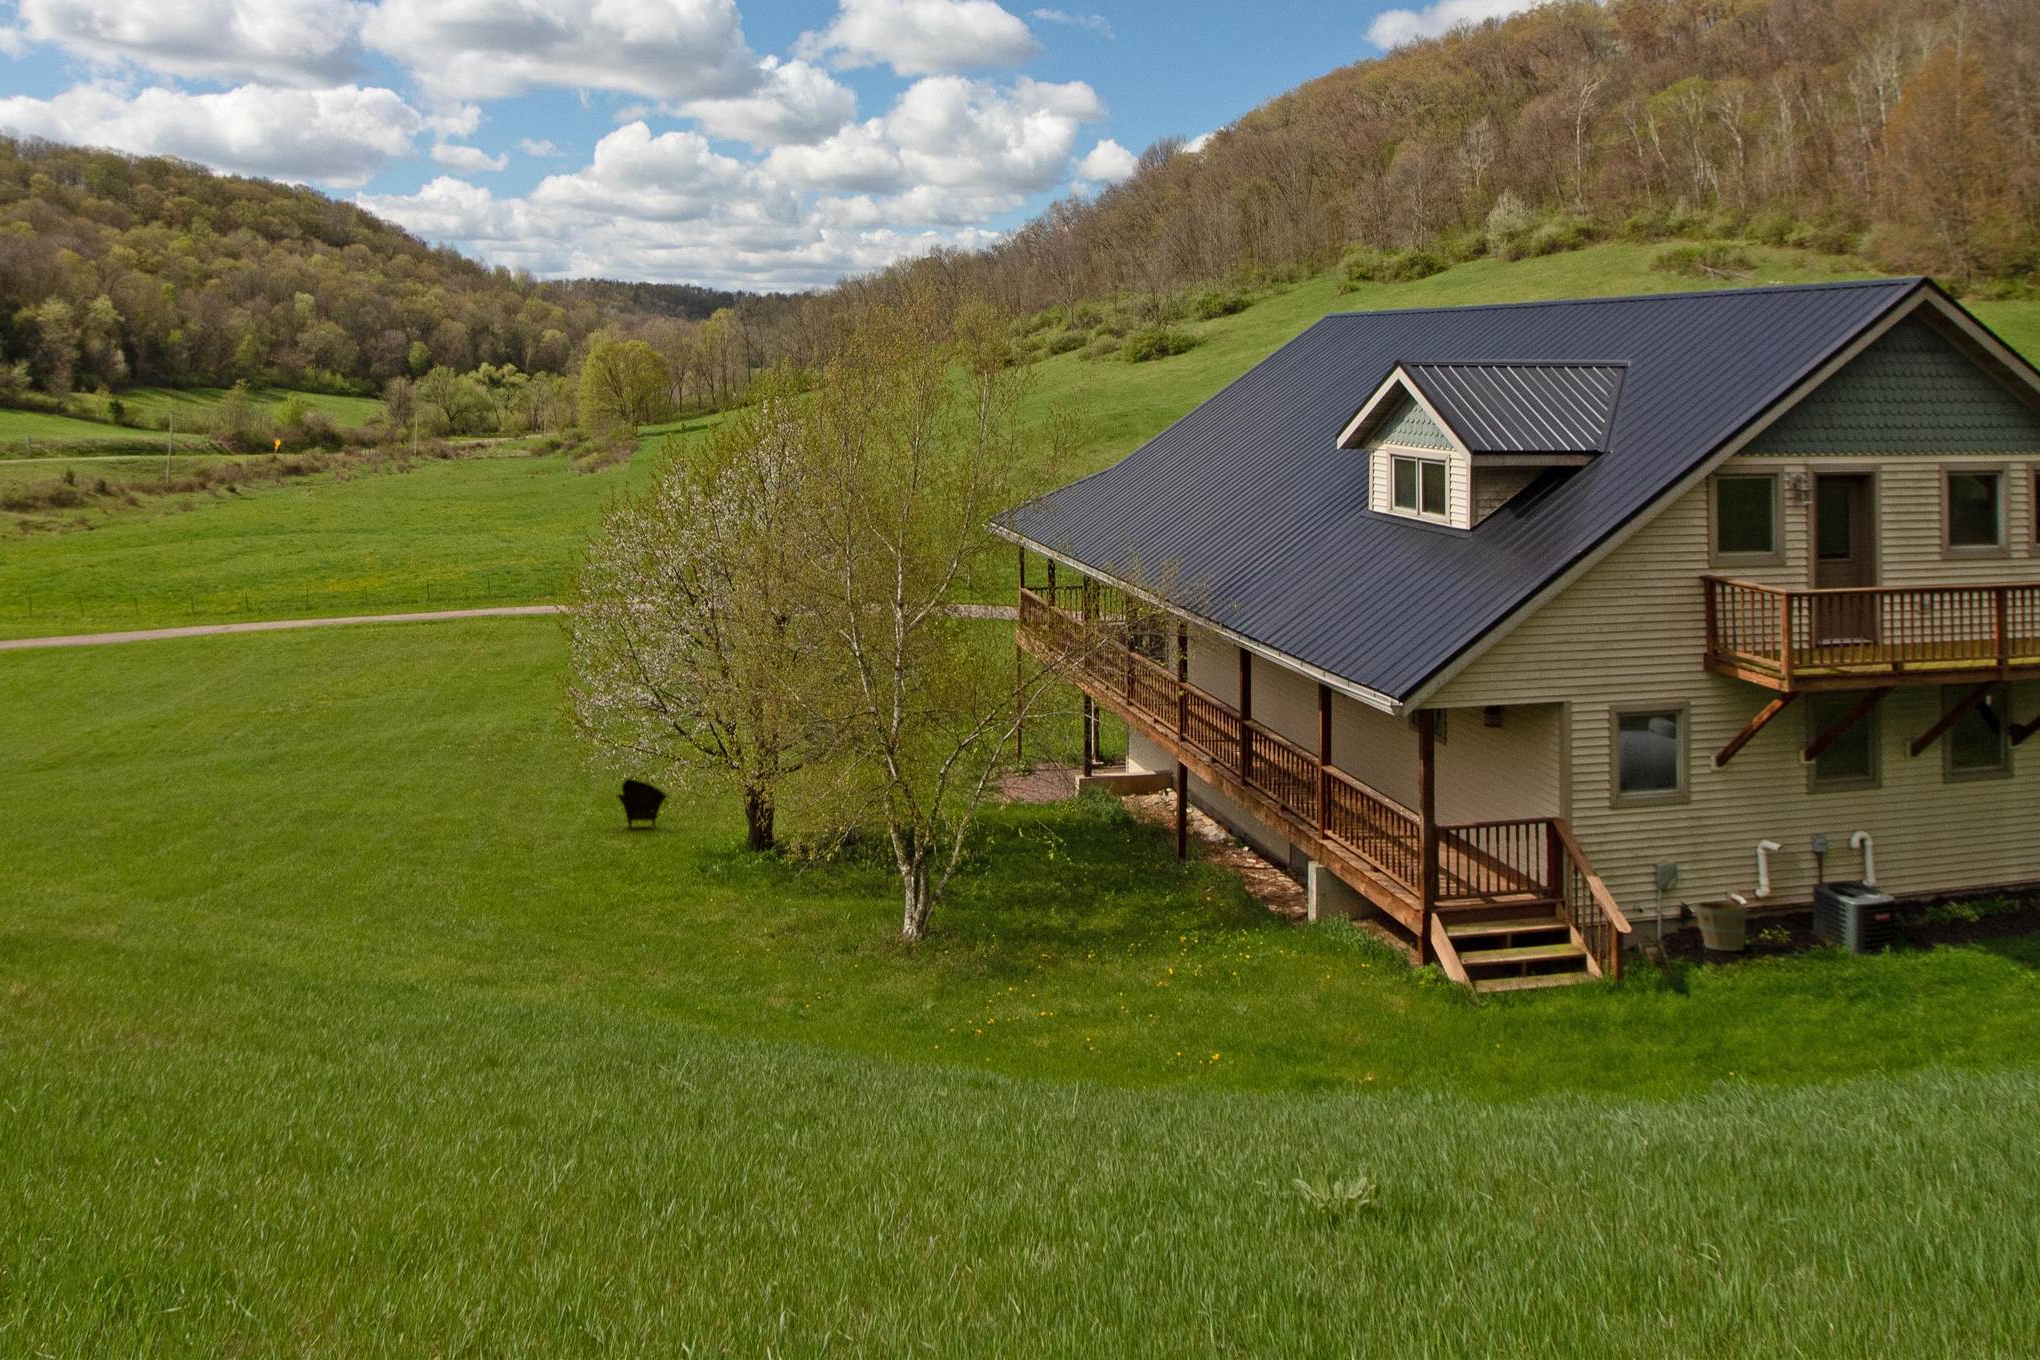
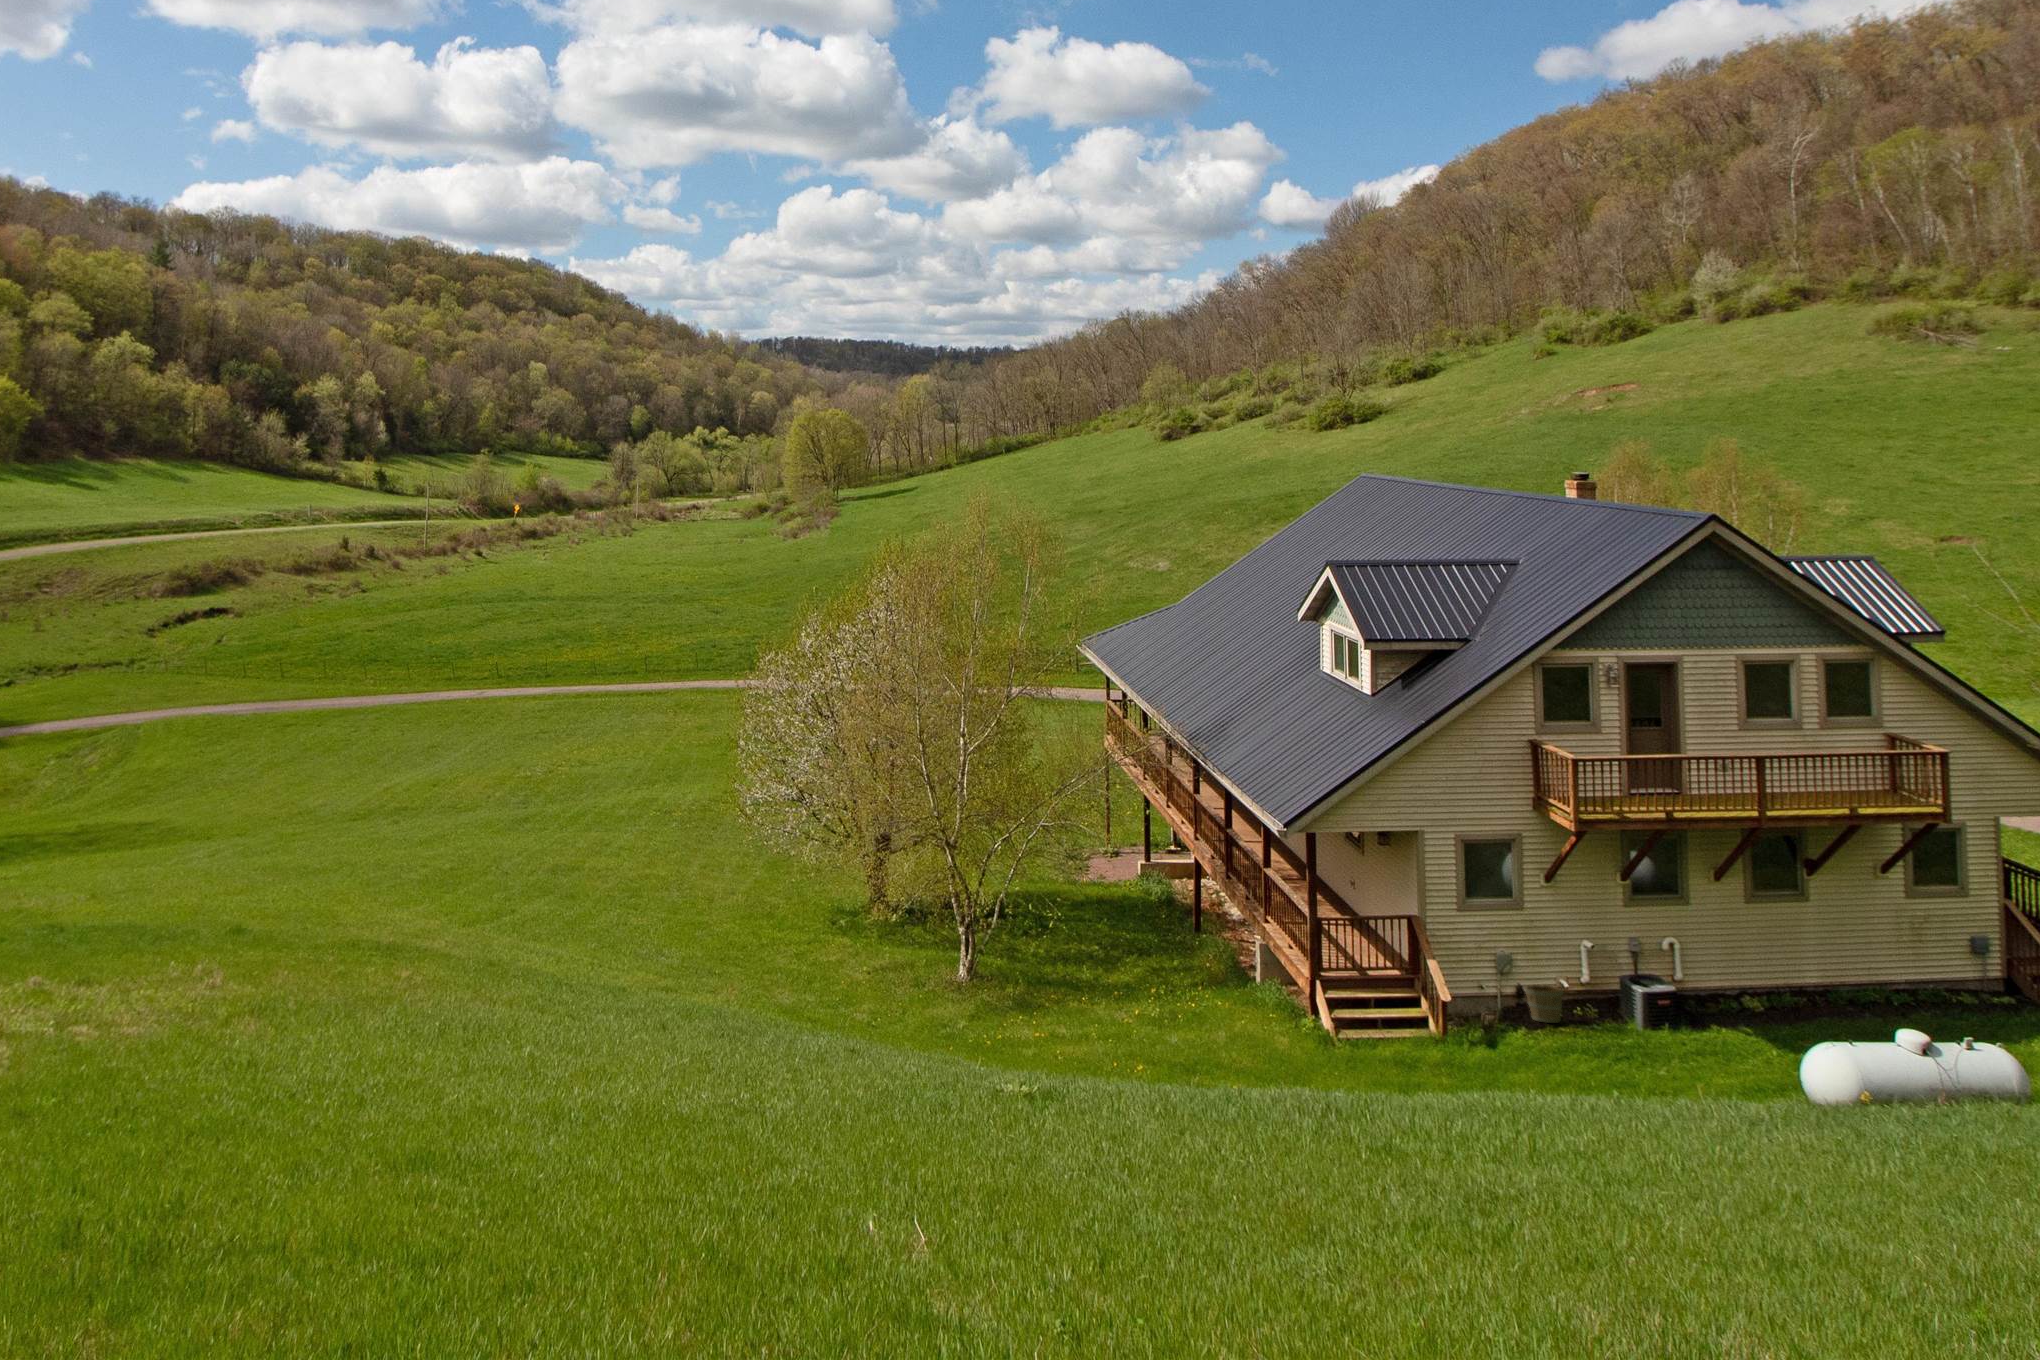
armchair: present [618,779,668,828] -> none [756,841,798,887]

